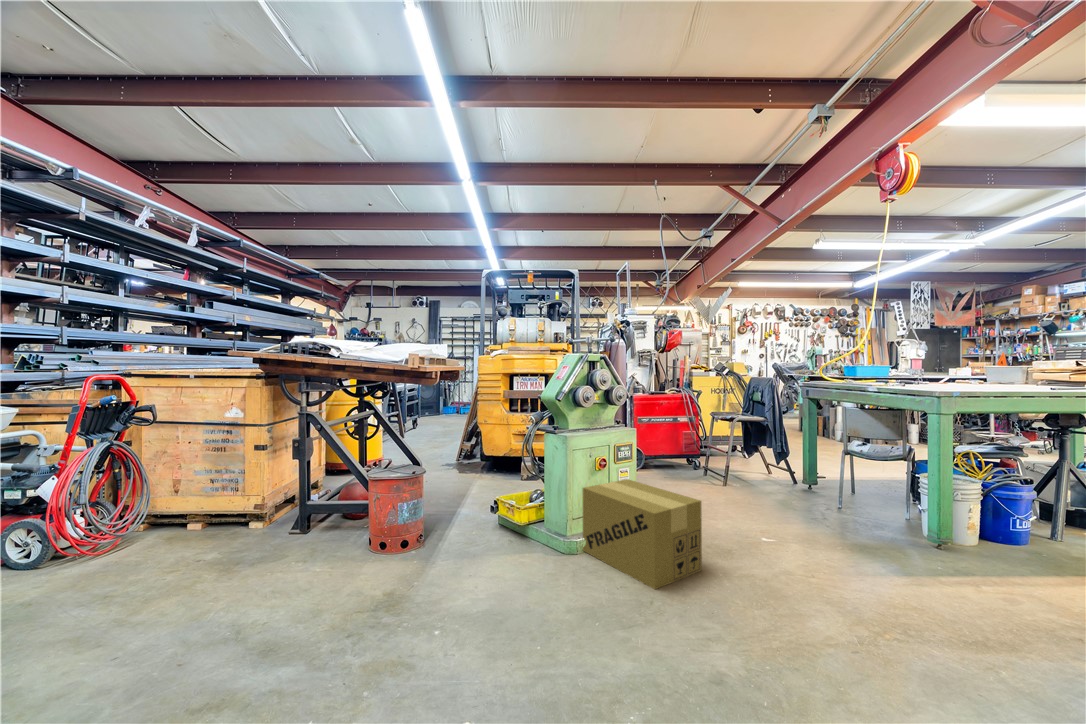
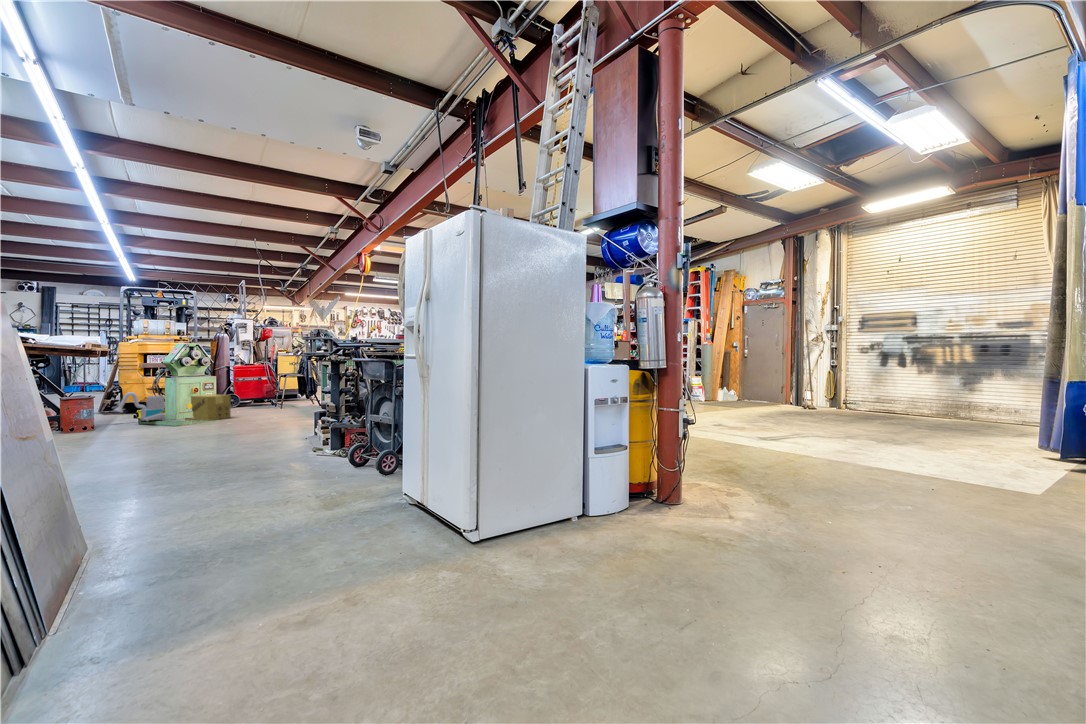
vacuum cleaner: none [437,474,545,555] -> present [114,392,165,421]

